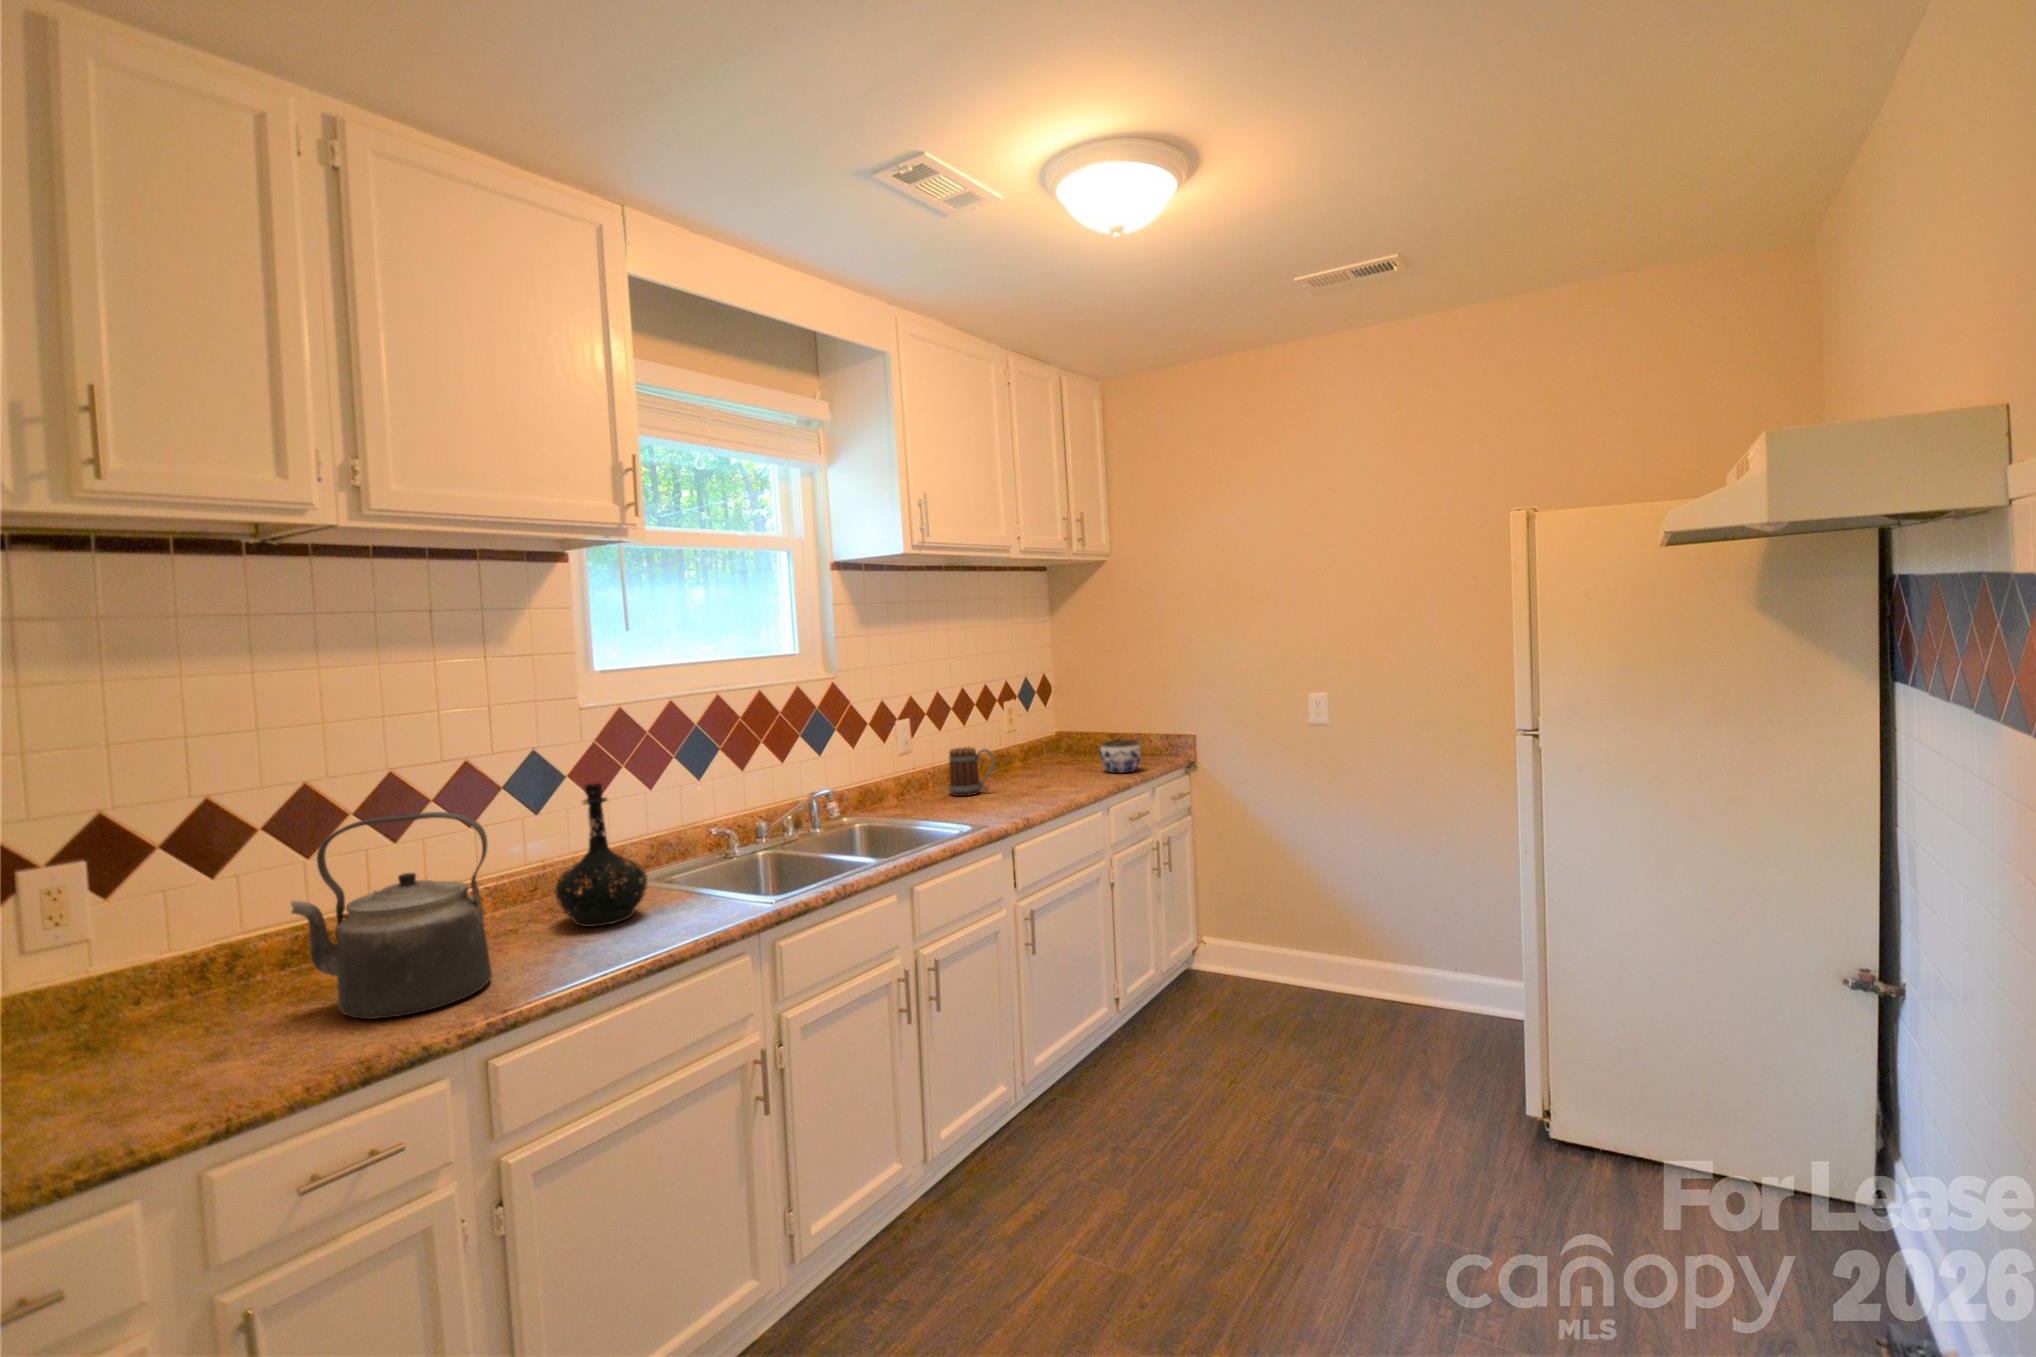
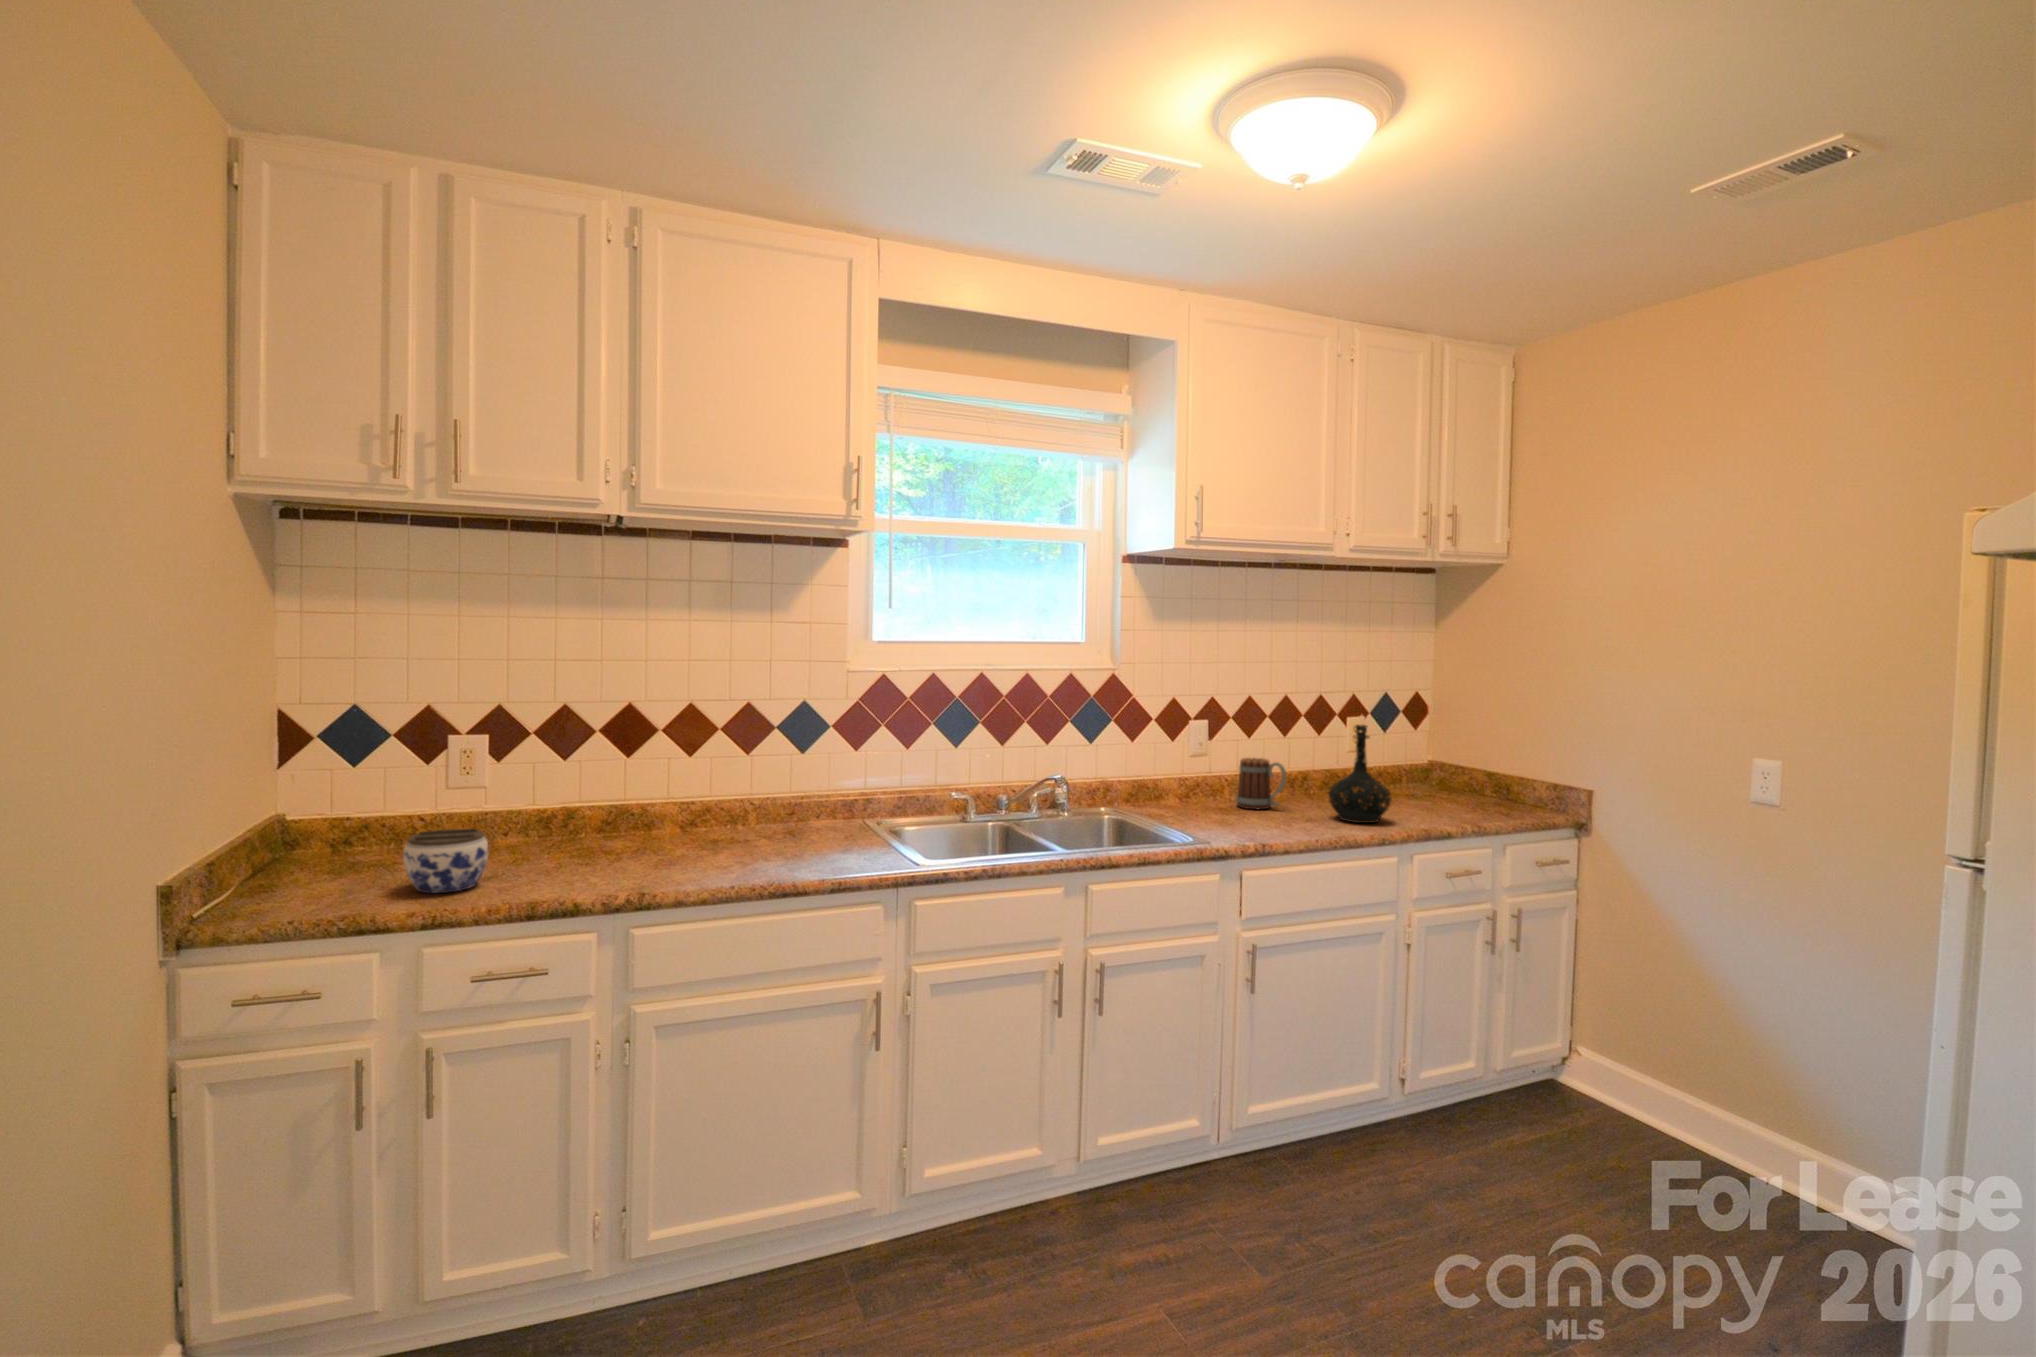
jar: present [1100,739,1141,773] -> present [403,829,488,893]
bottle: present [555,783,647,927] -> present [1329,725,1391,823]
kettle: present [291,812,492,1019] -> none [565,731,682,878]

